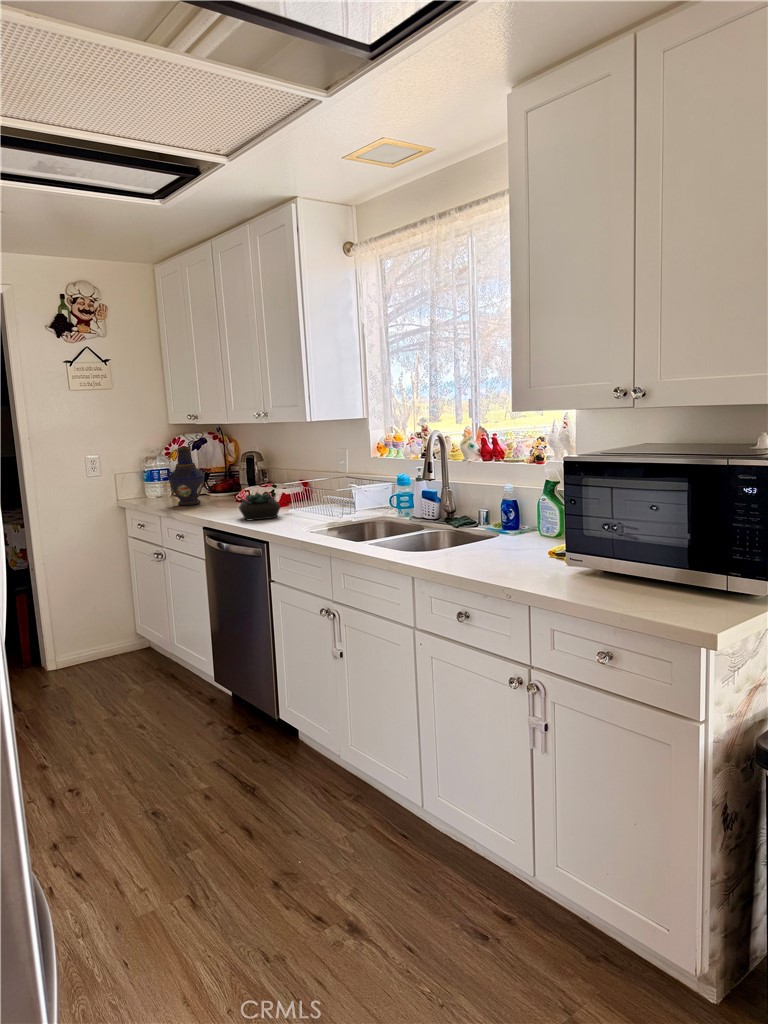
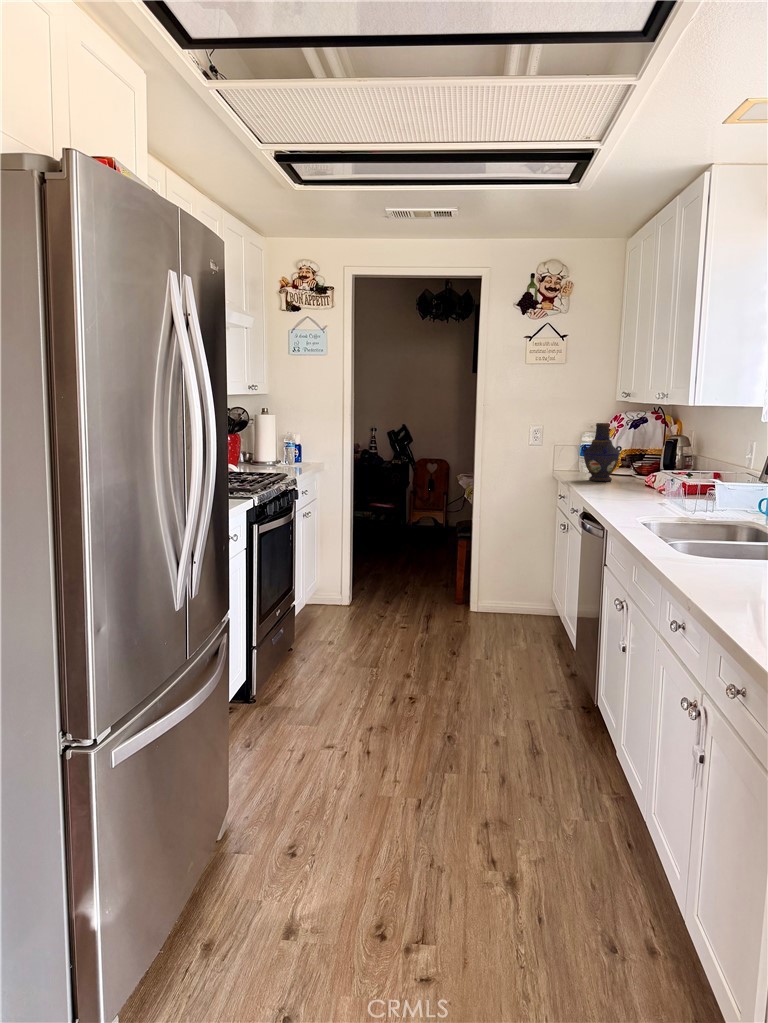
succulent plant: present [239,493,281,520] -> none [608,474,656,502]

